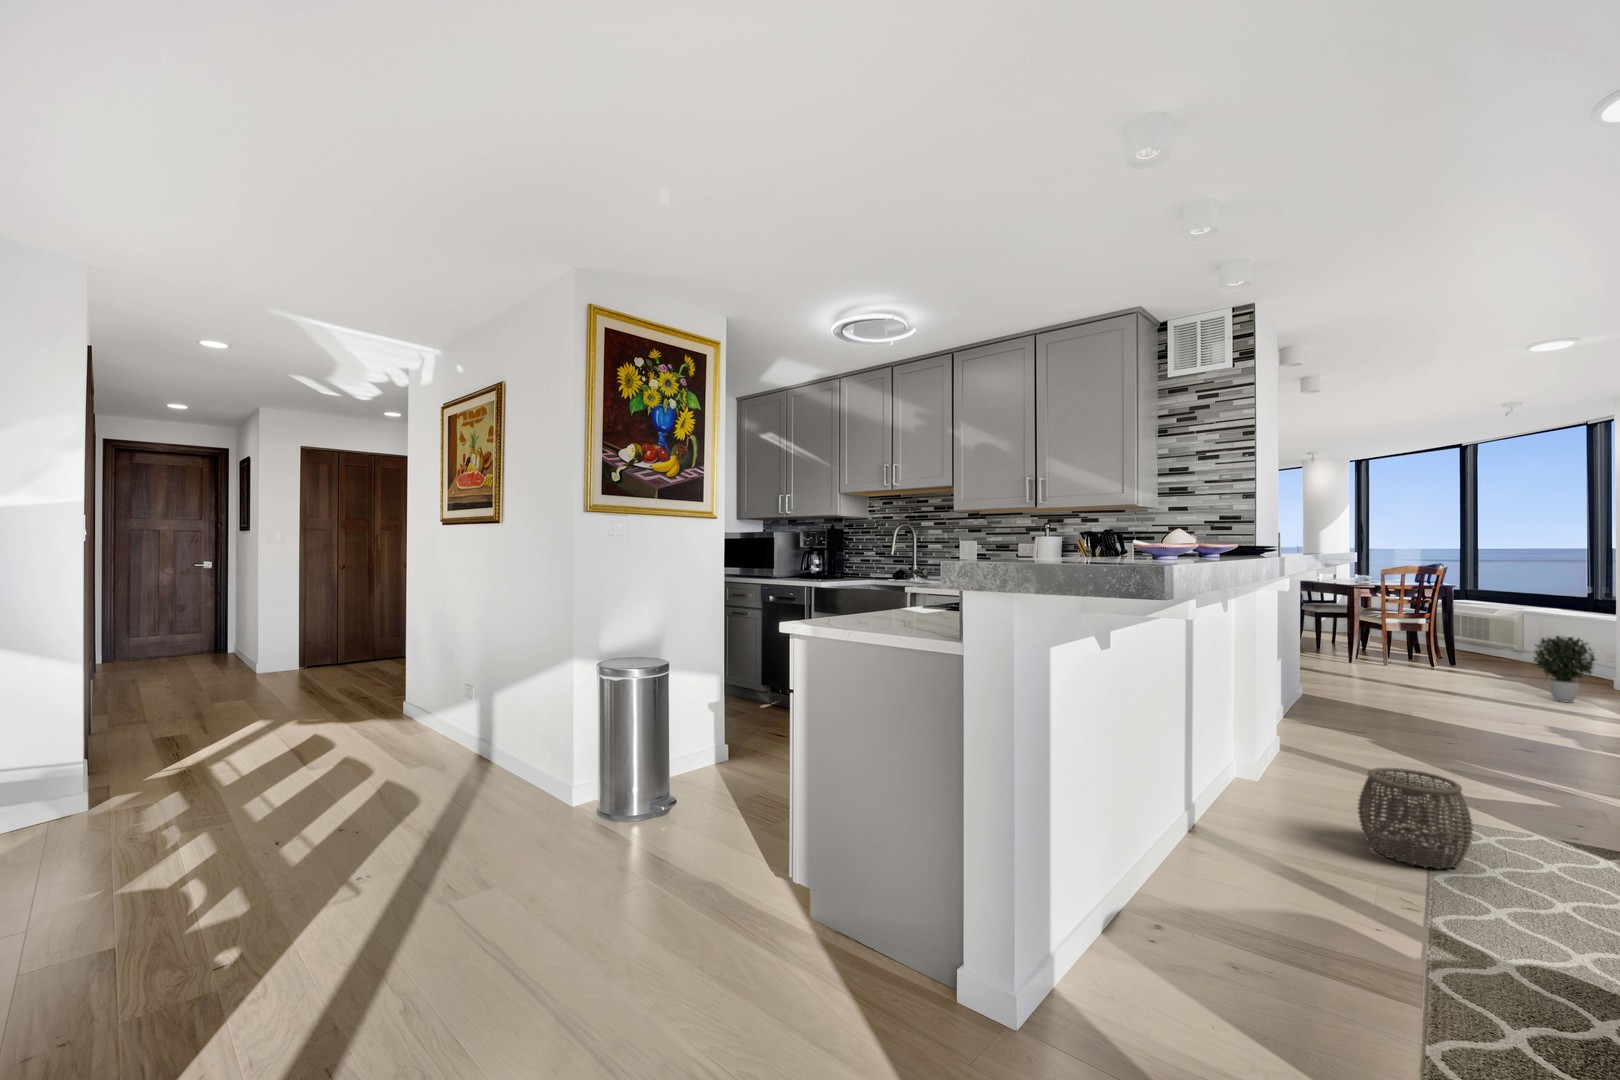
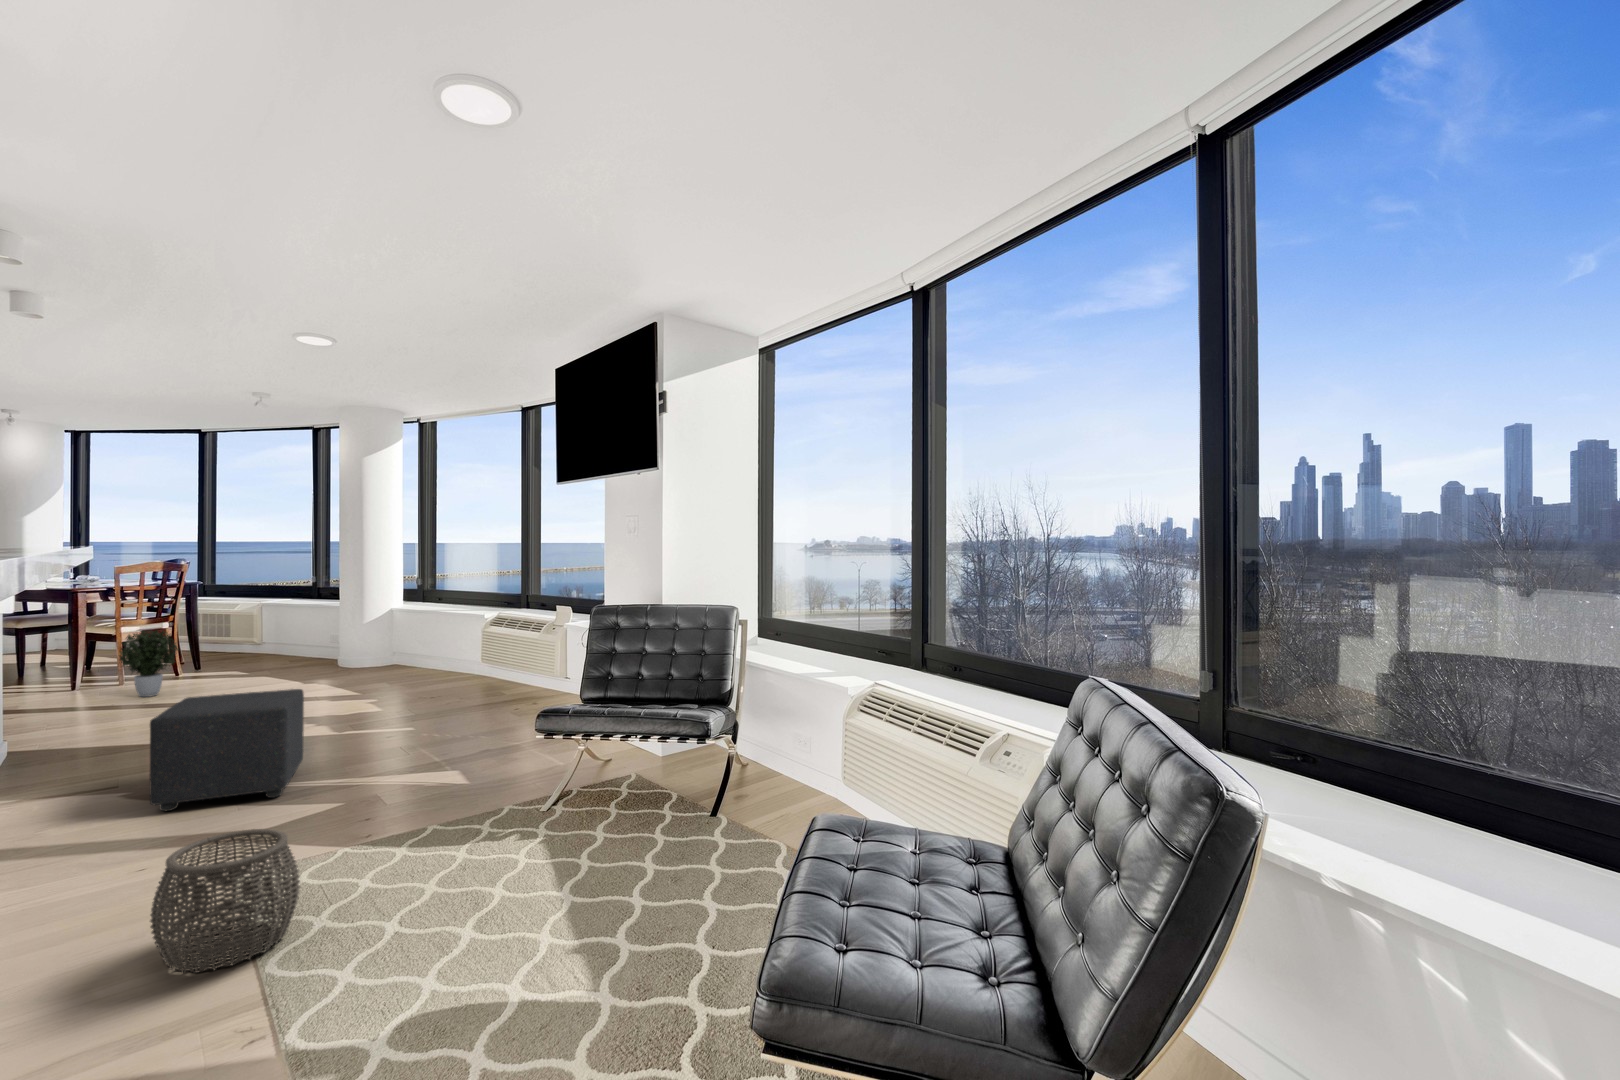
potted plant: present [1533,636,1595,703] -> present [120,630,179,697]
ottoman: none [1382,676,1526,779] -> present [150,689,304,811]

